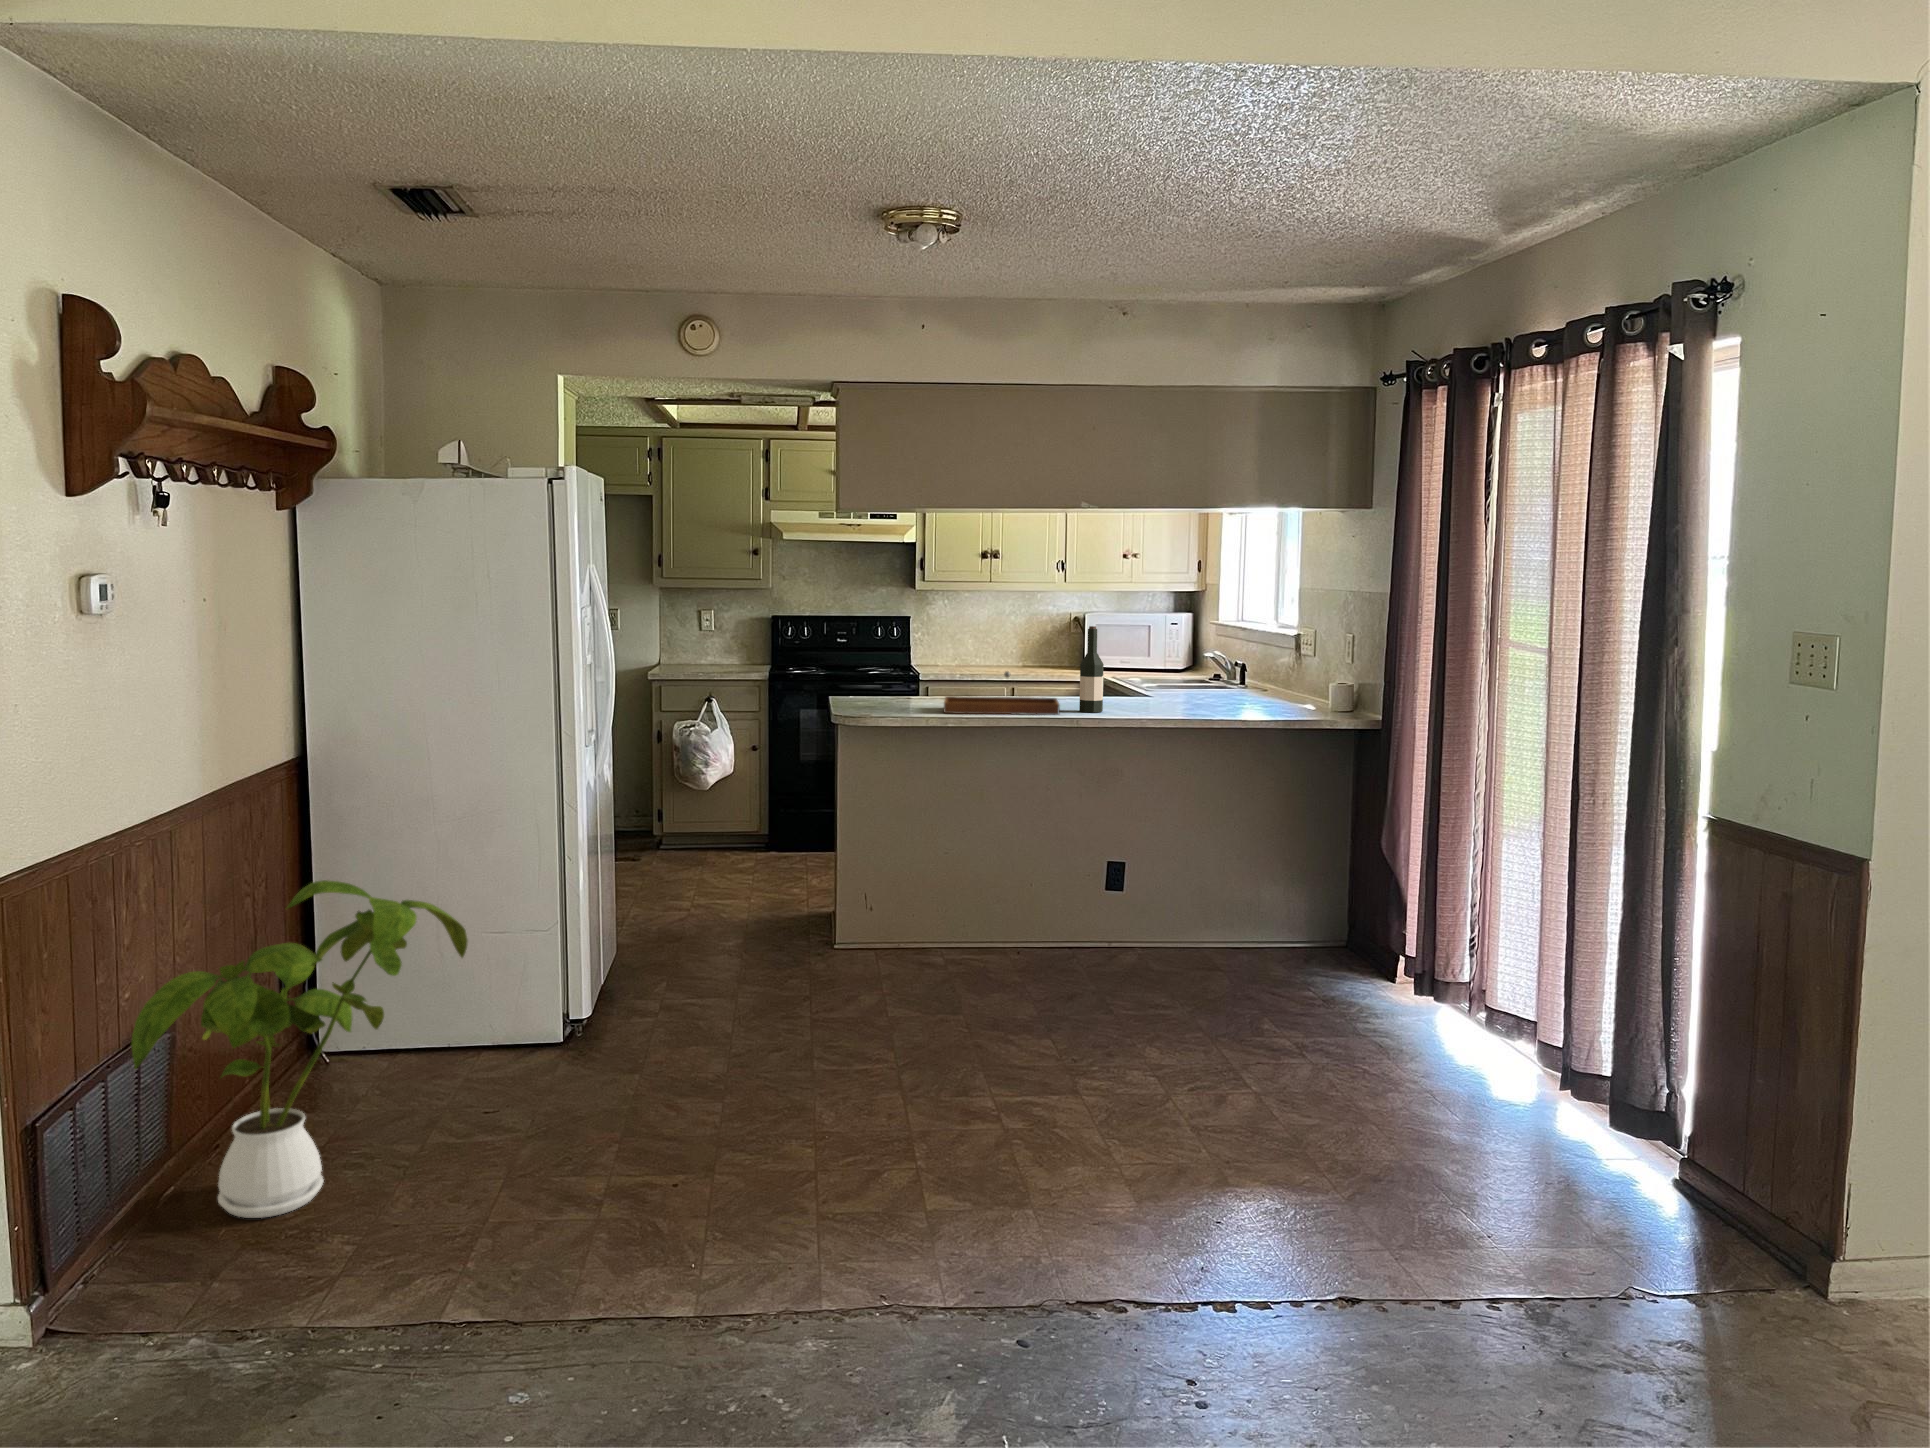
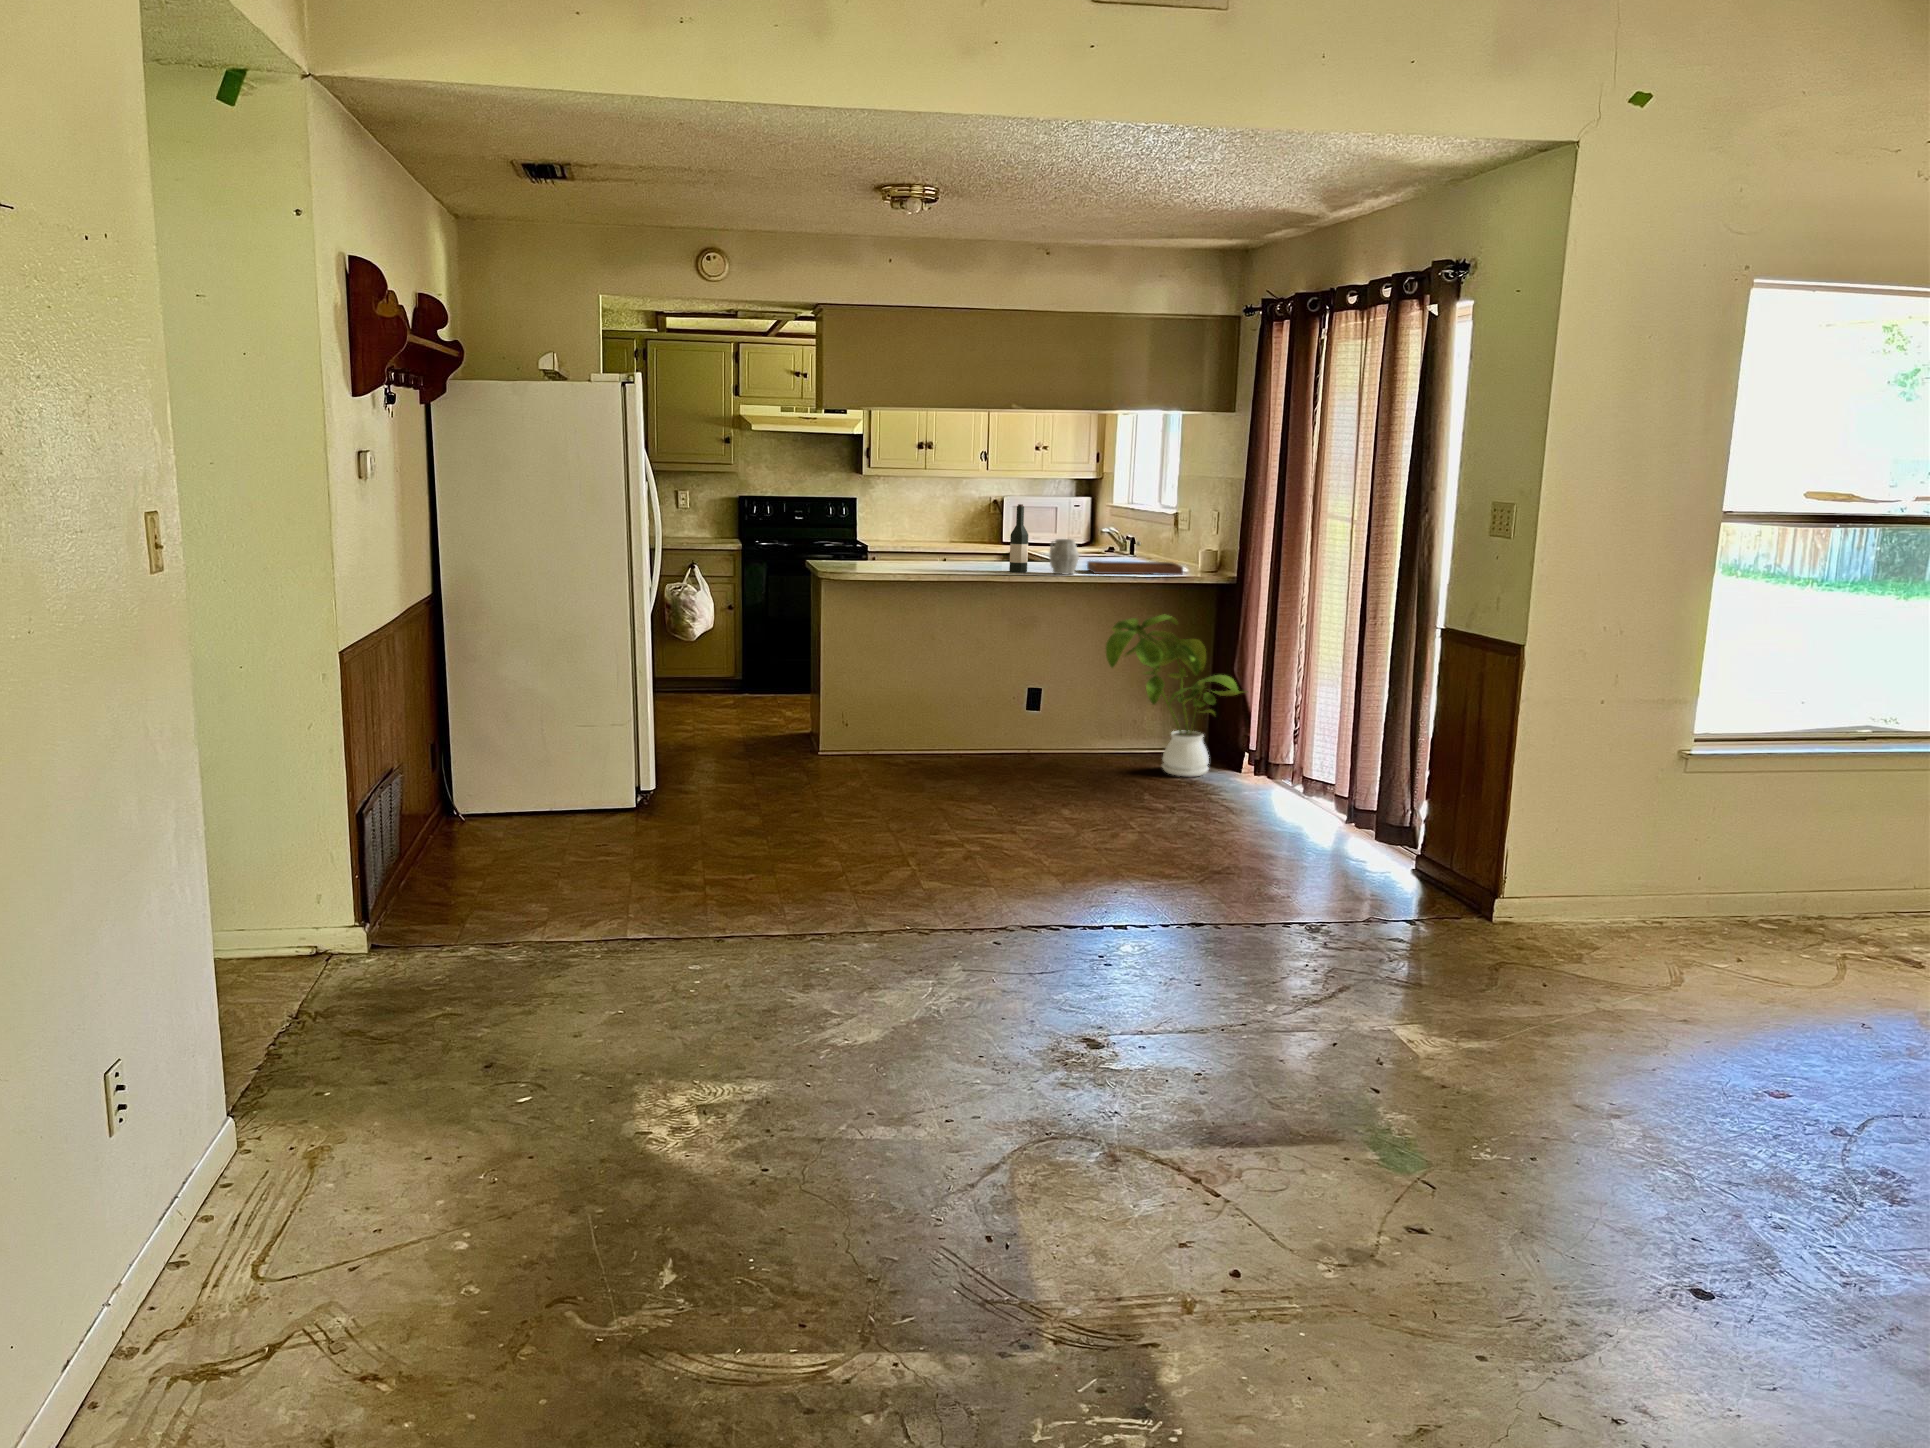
mug: none [1131,670,1169,716] -> present [1050,539,1079,575]
tray: present [944,672,1060,715] -> present [1087,542,1183,575]
house plant: present [131,880,468,1218] -> present [1106,615,1244,776]

